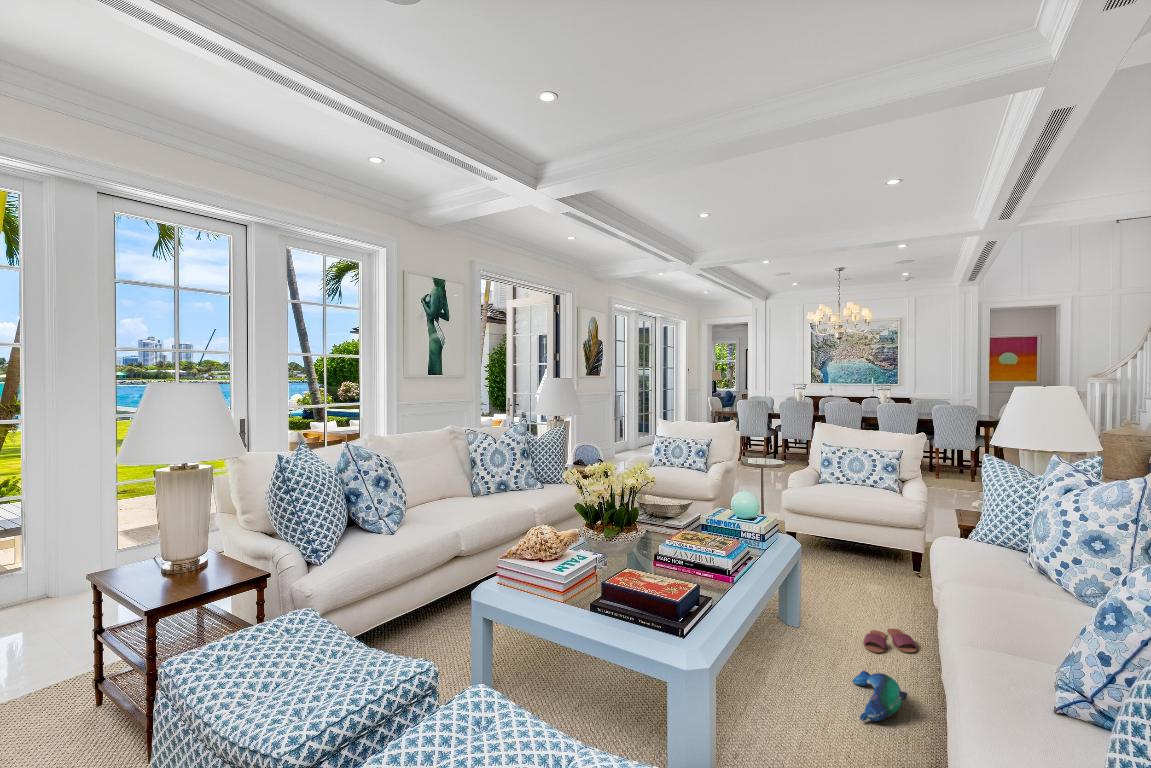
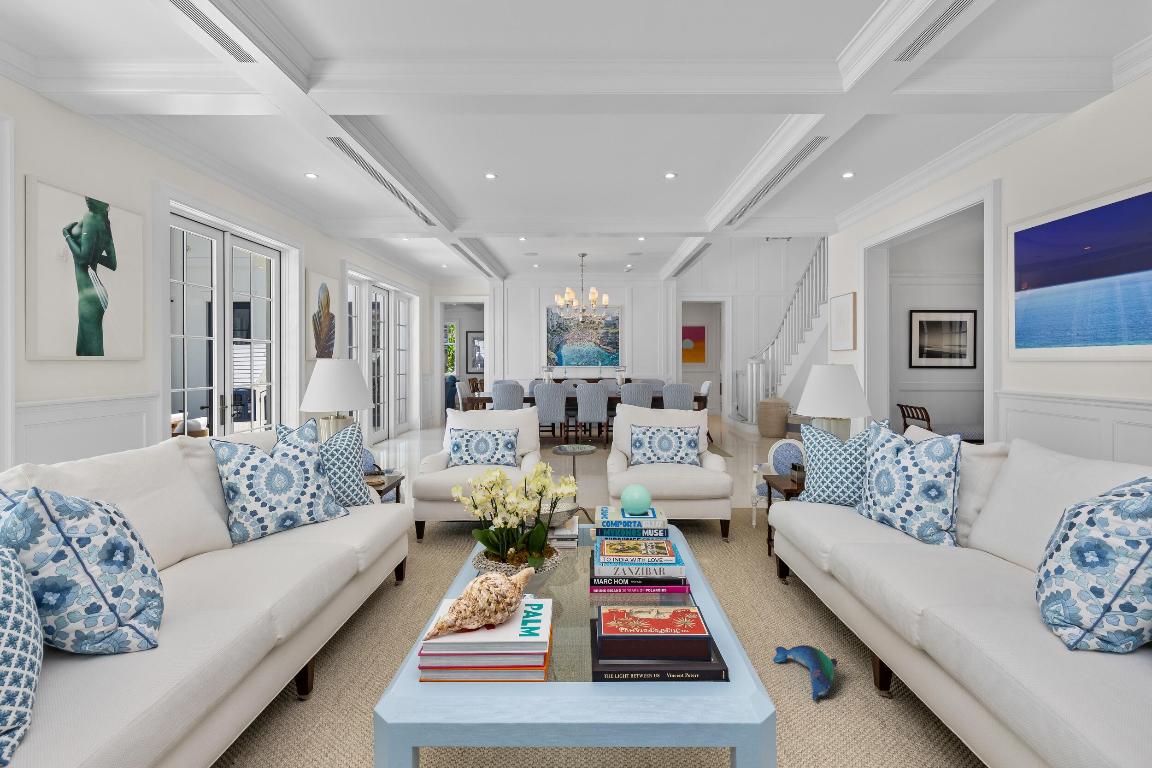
slippers: present [863,629,917,653] -> none [743,594,788,623]

